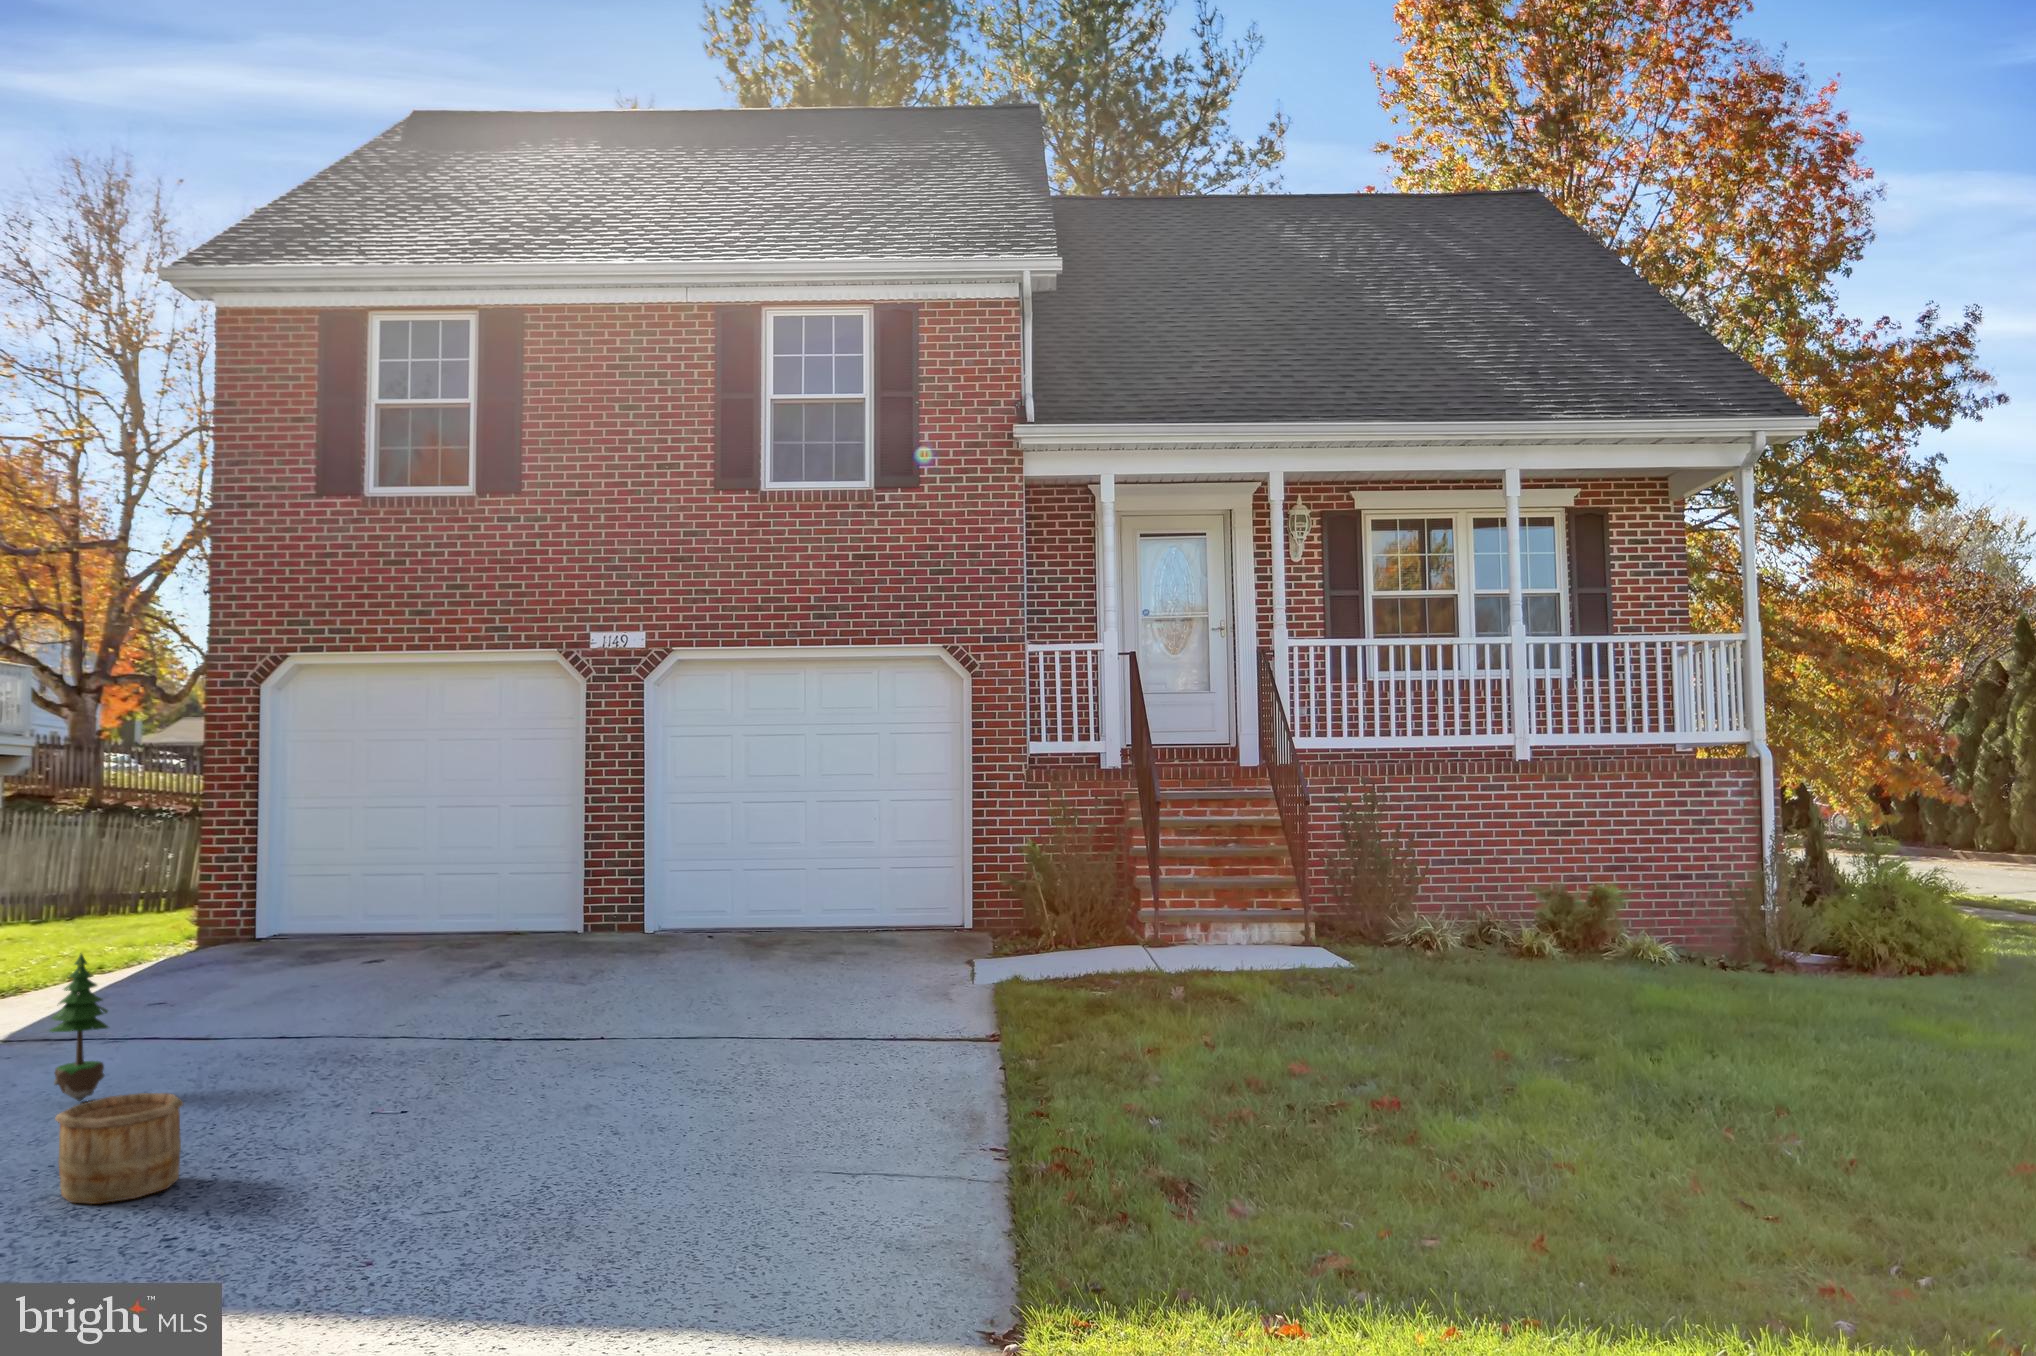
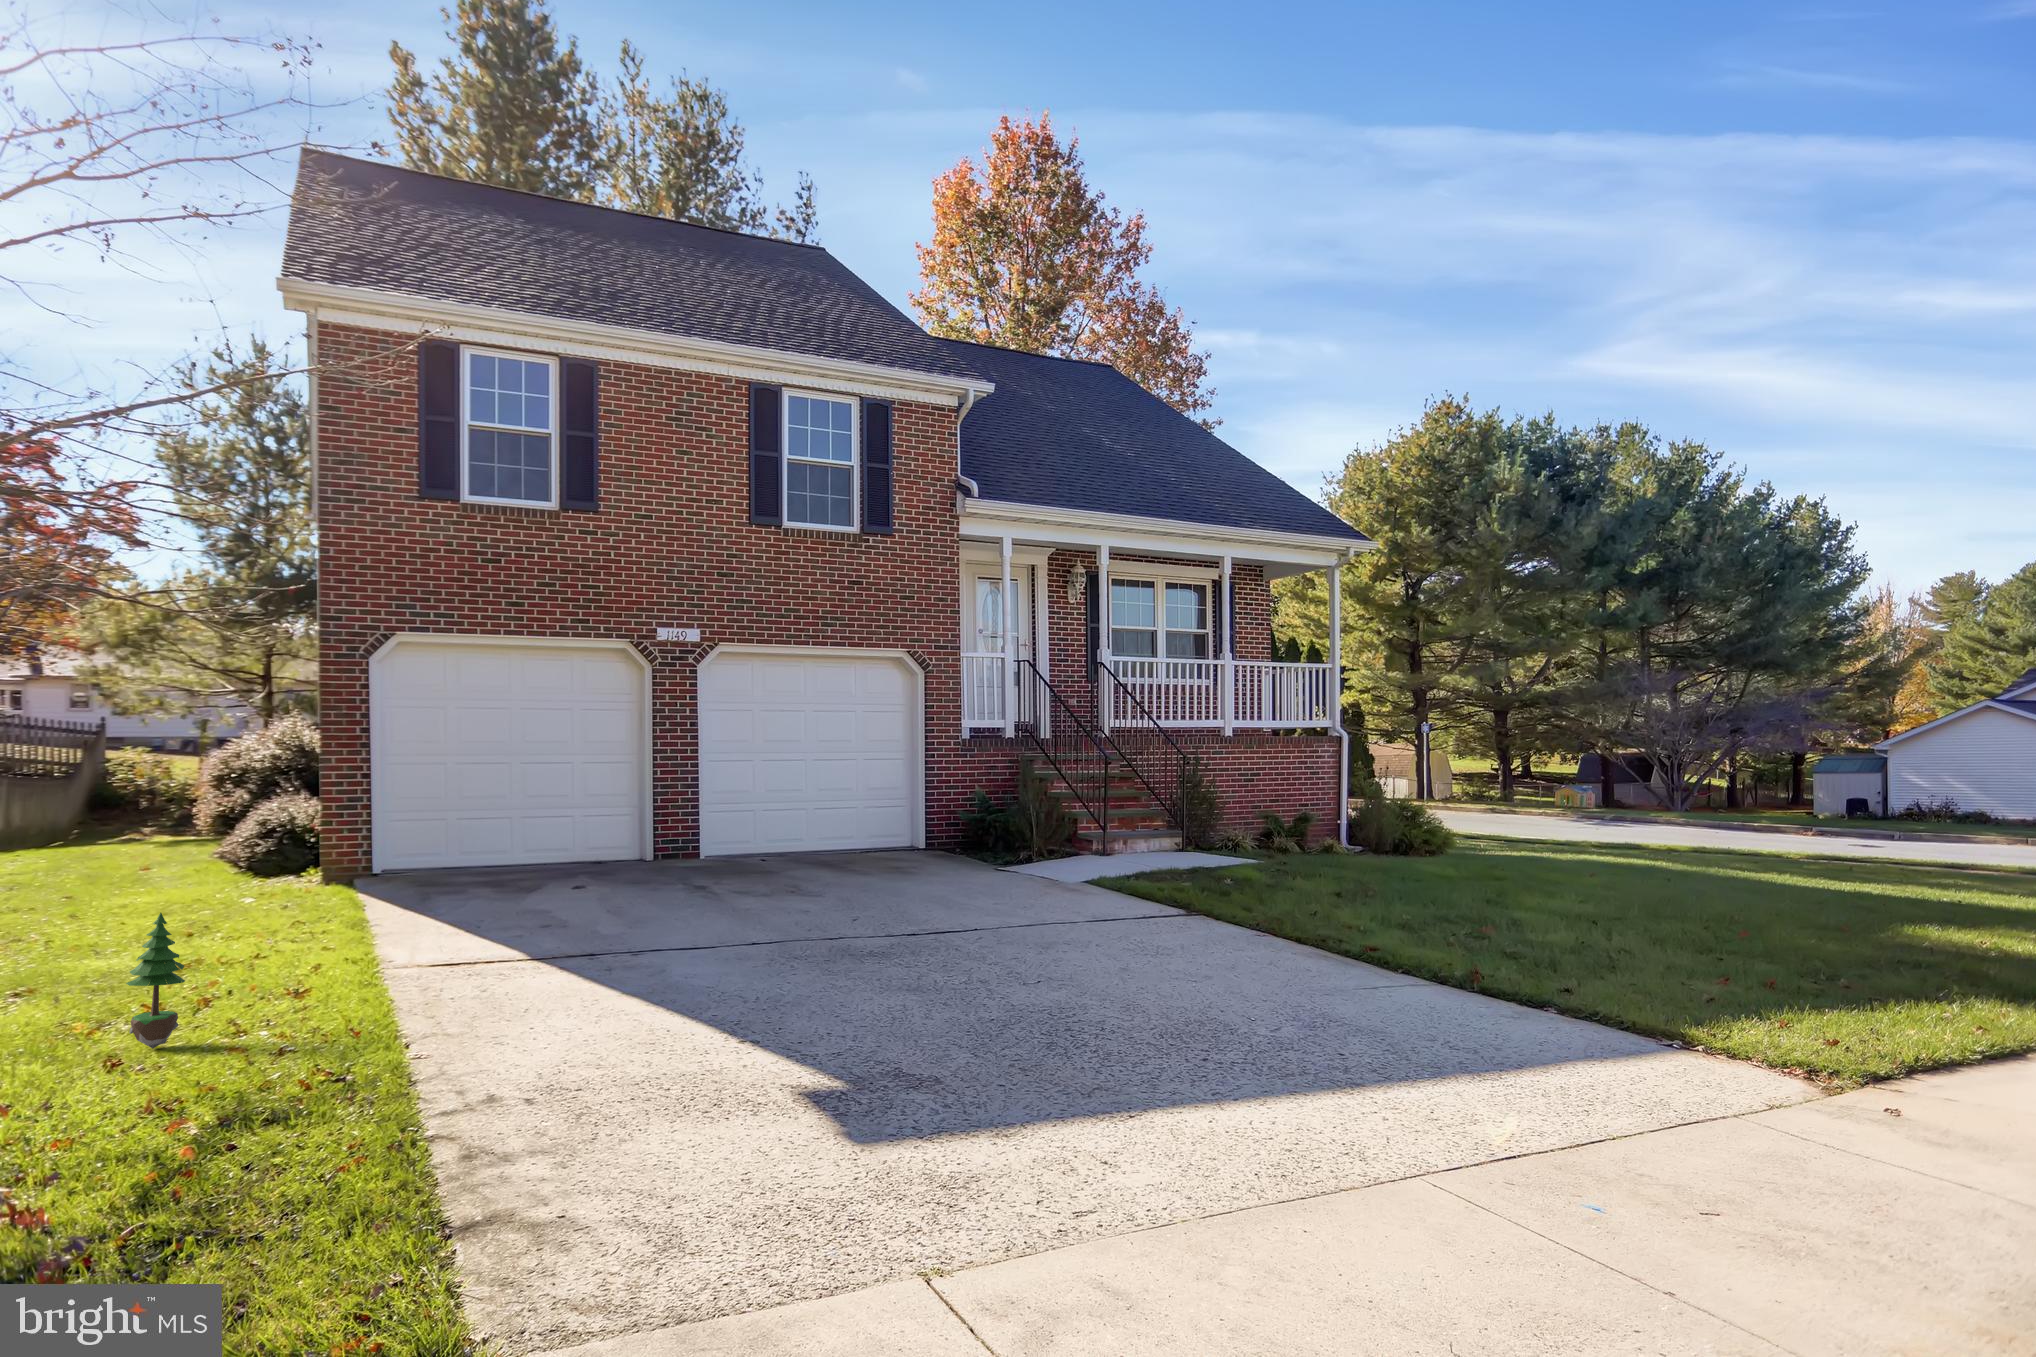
wooden bucket: present [55,1093,183,1204] -> none [99,1063,226,1174]

